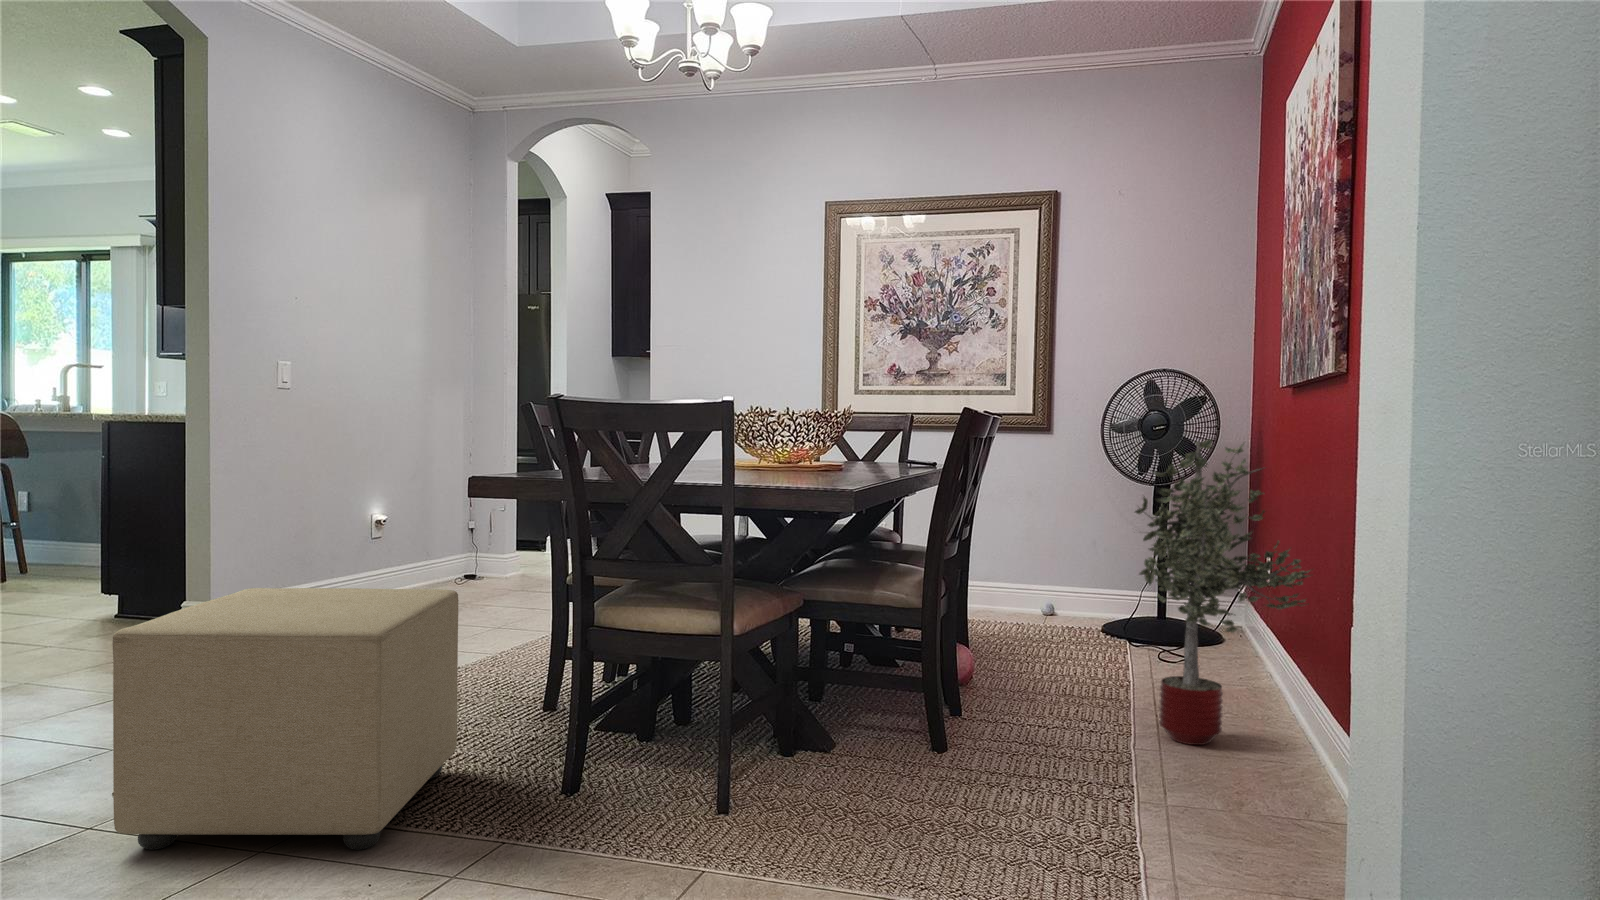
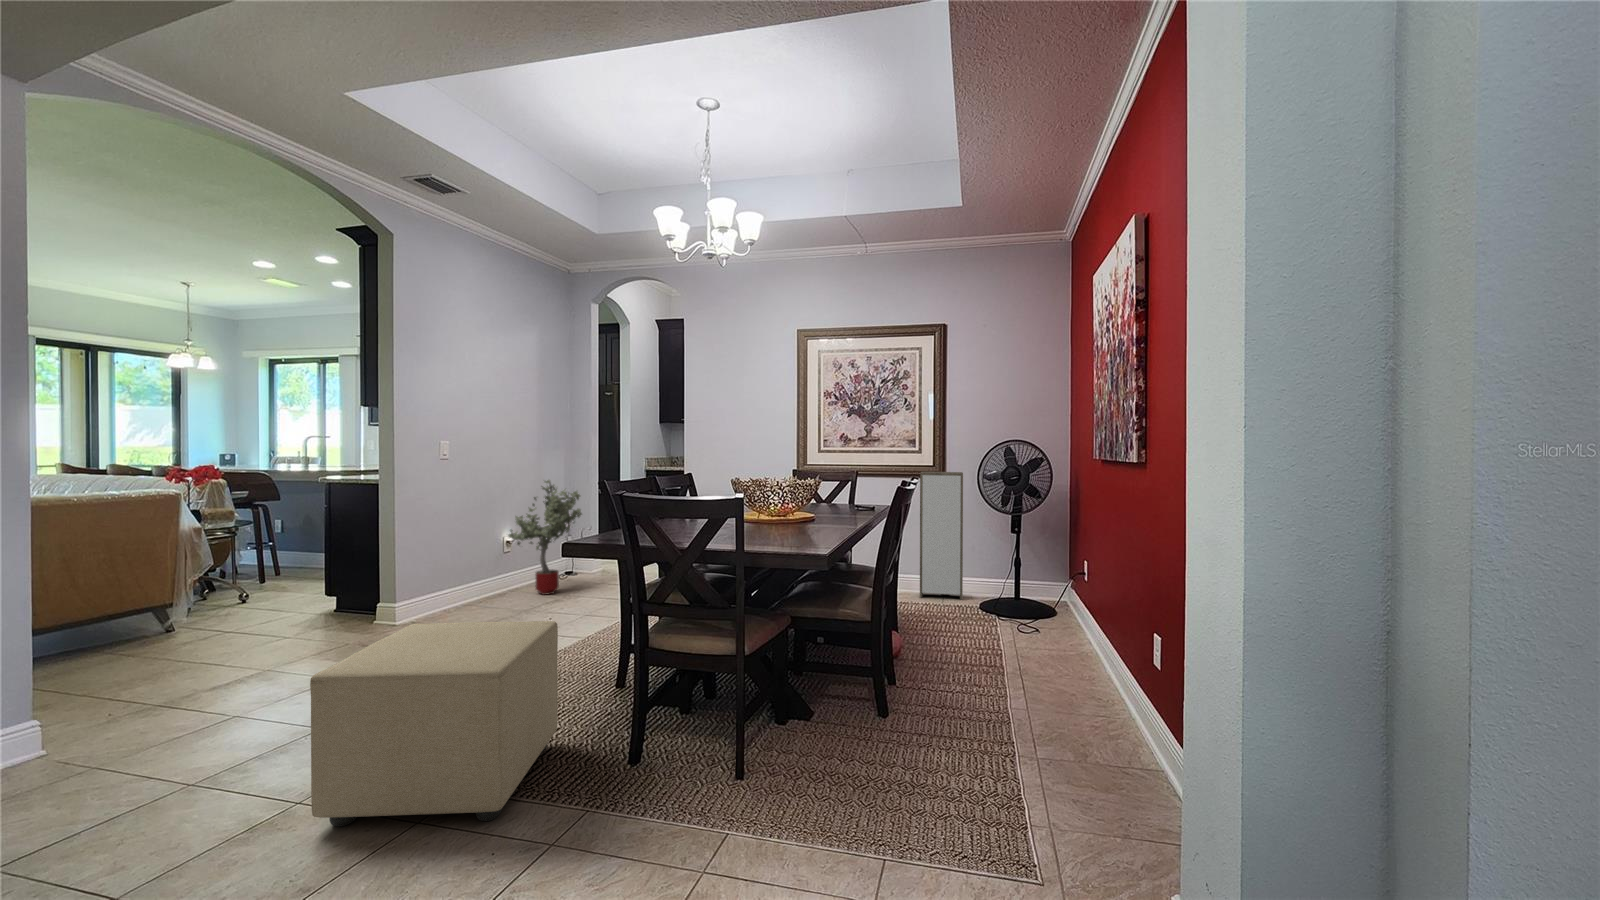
storage cabinet: none [1008,423,1079,621] -> present [920,472,963,600]
potted tree: present [1135,439,1310,745] -> present [508,480,582,595]

